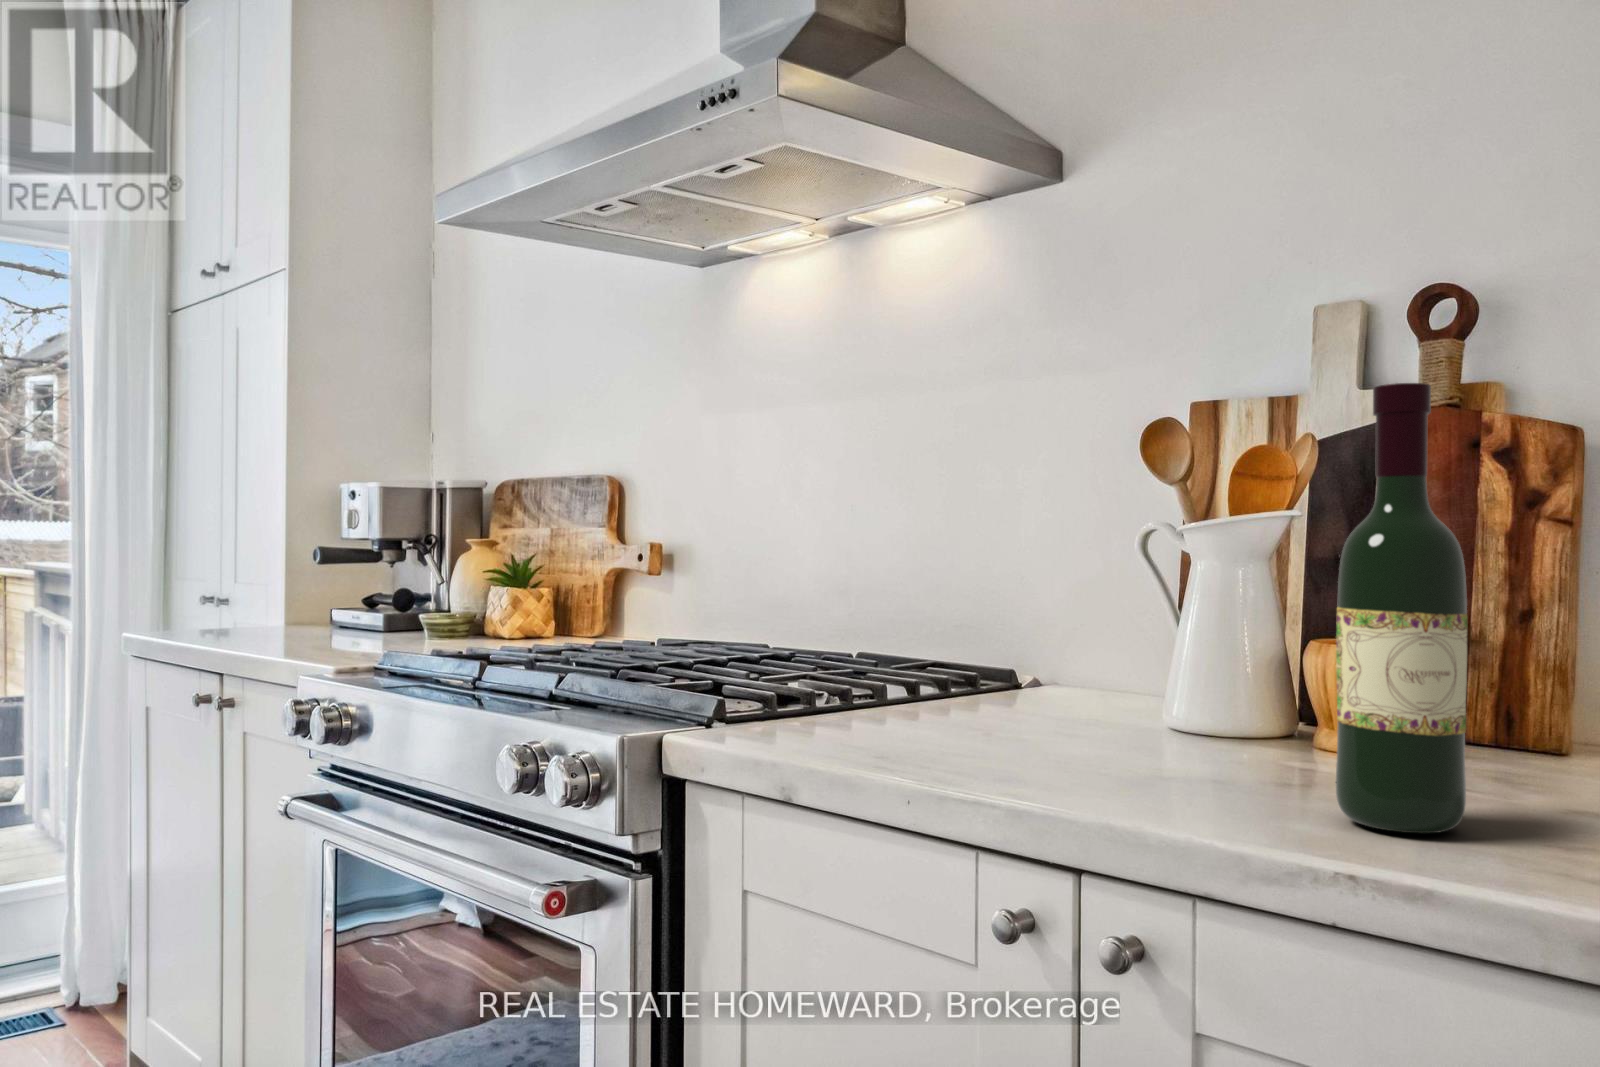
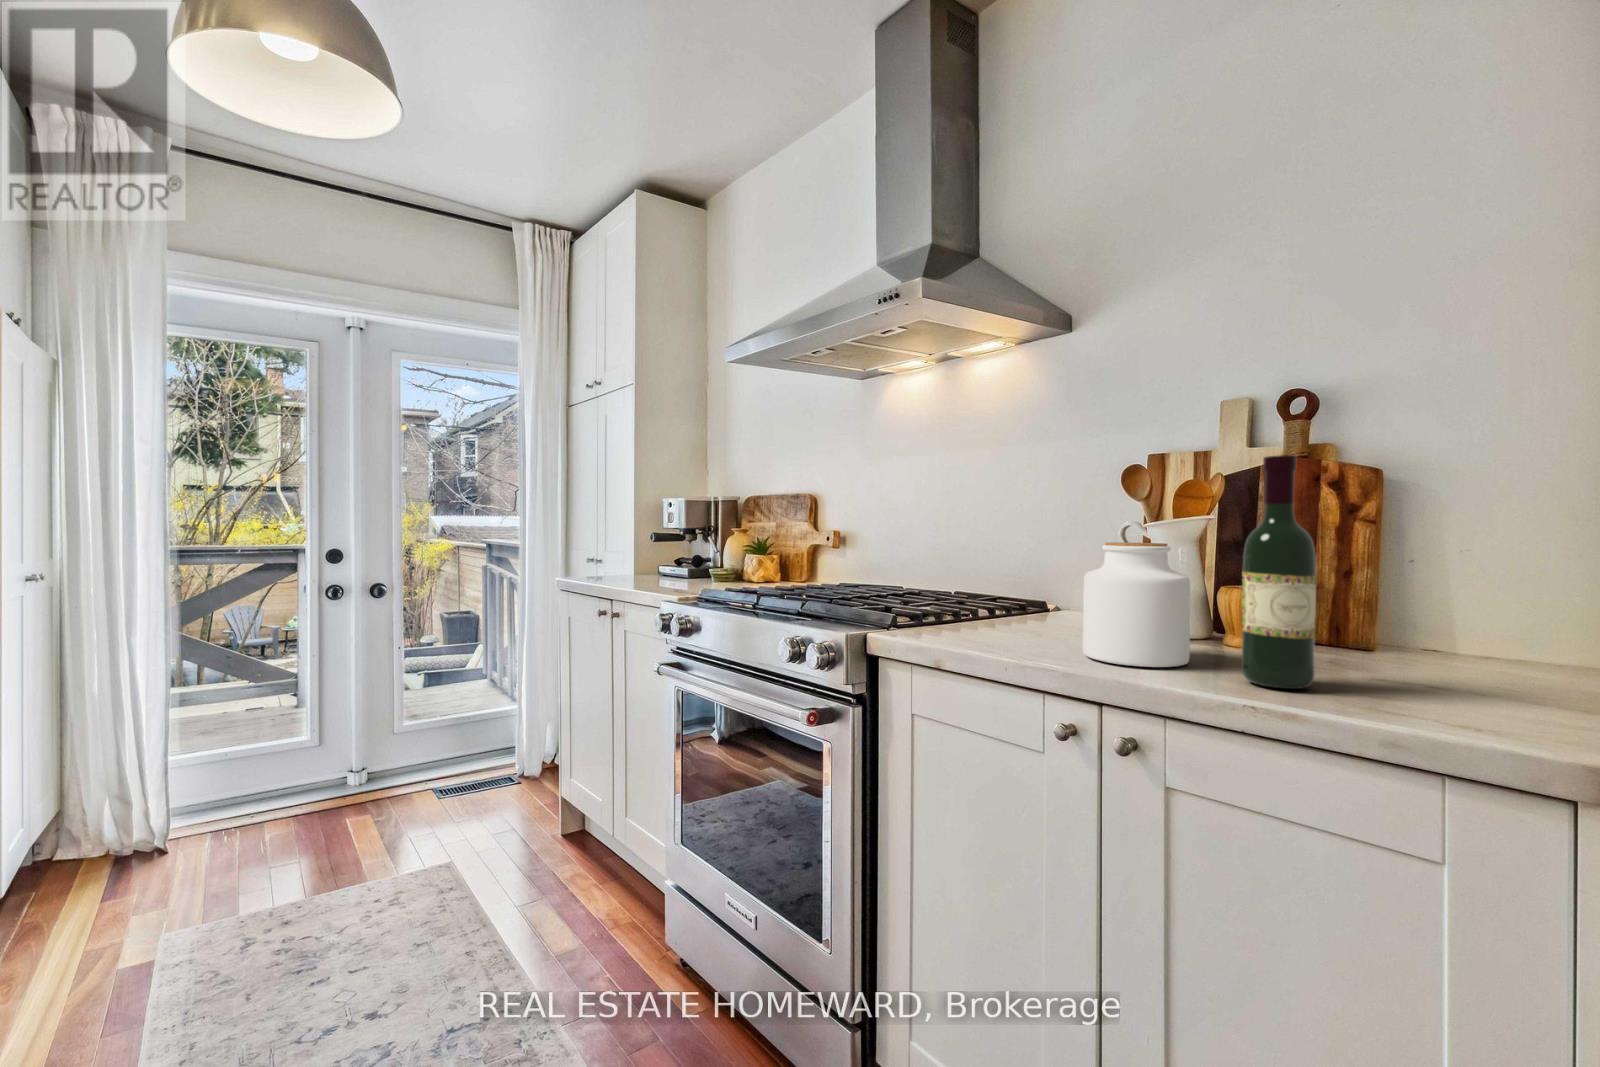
jar: none [1057,555,1249,794] -> present [1083,542,1190,667]

